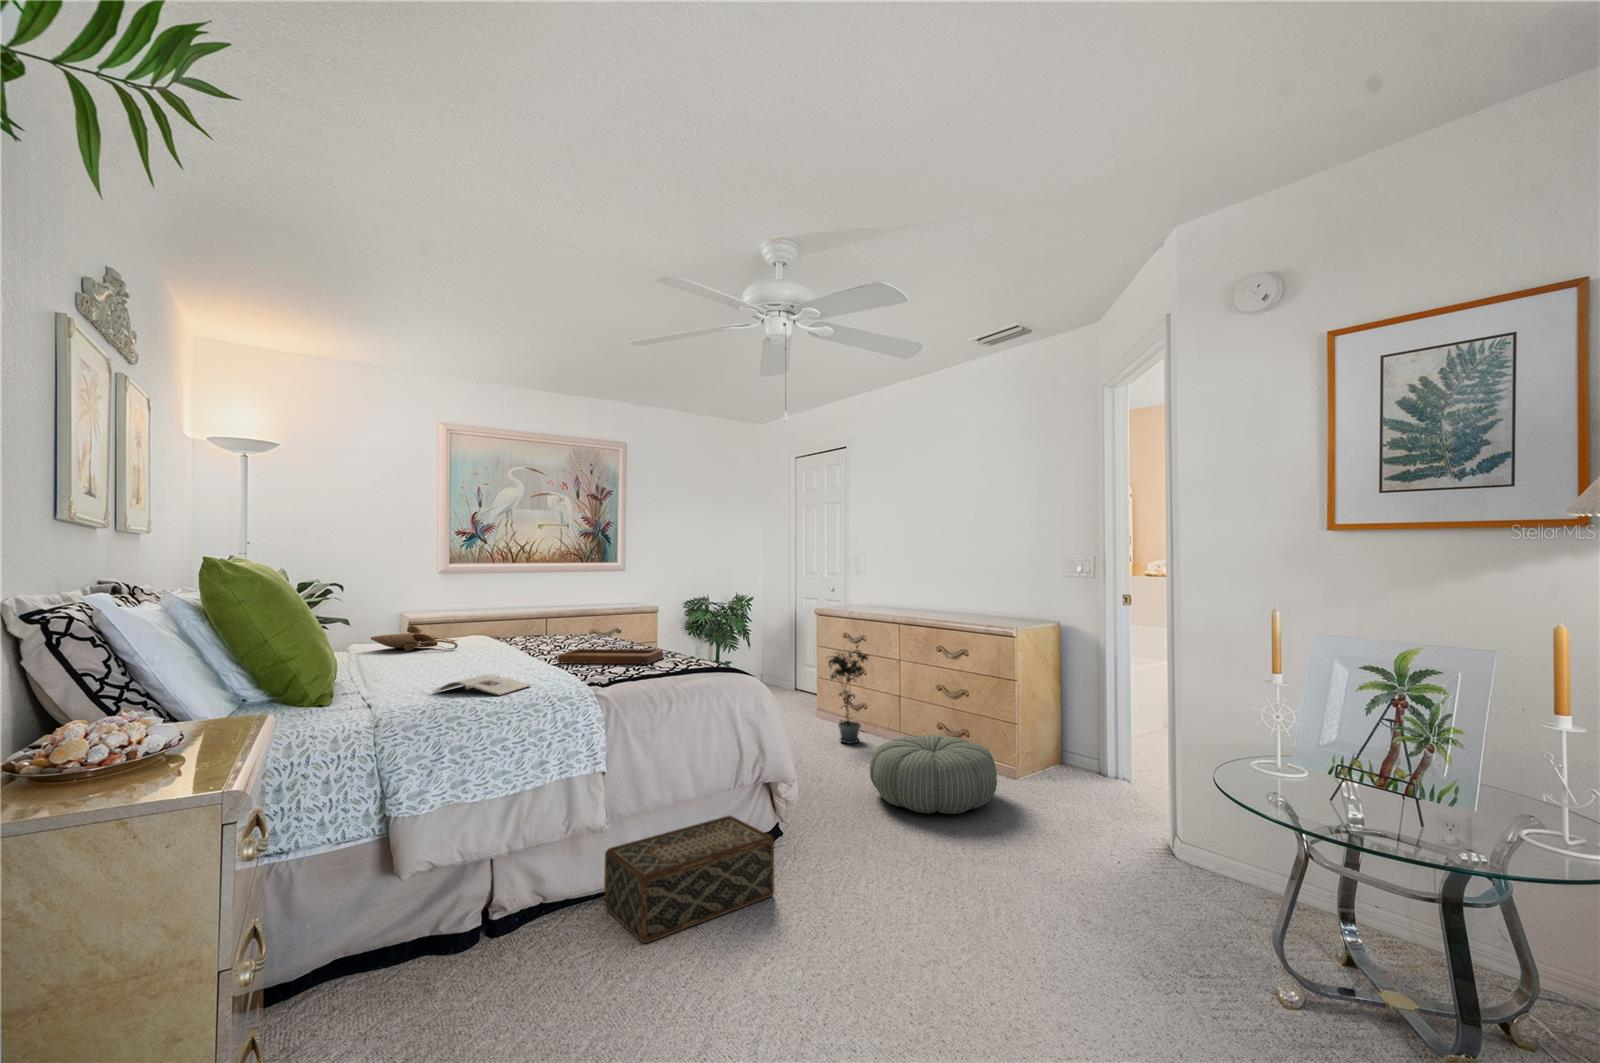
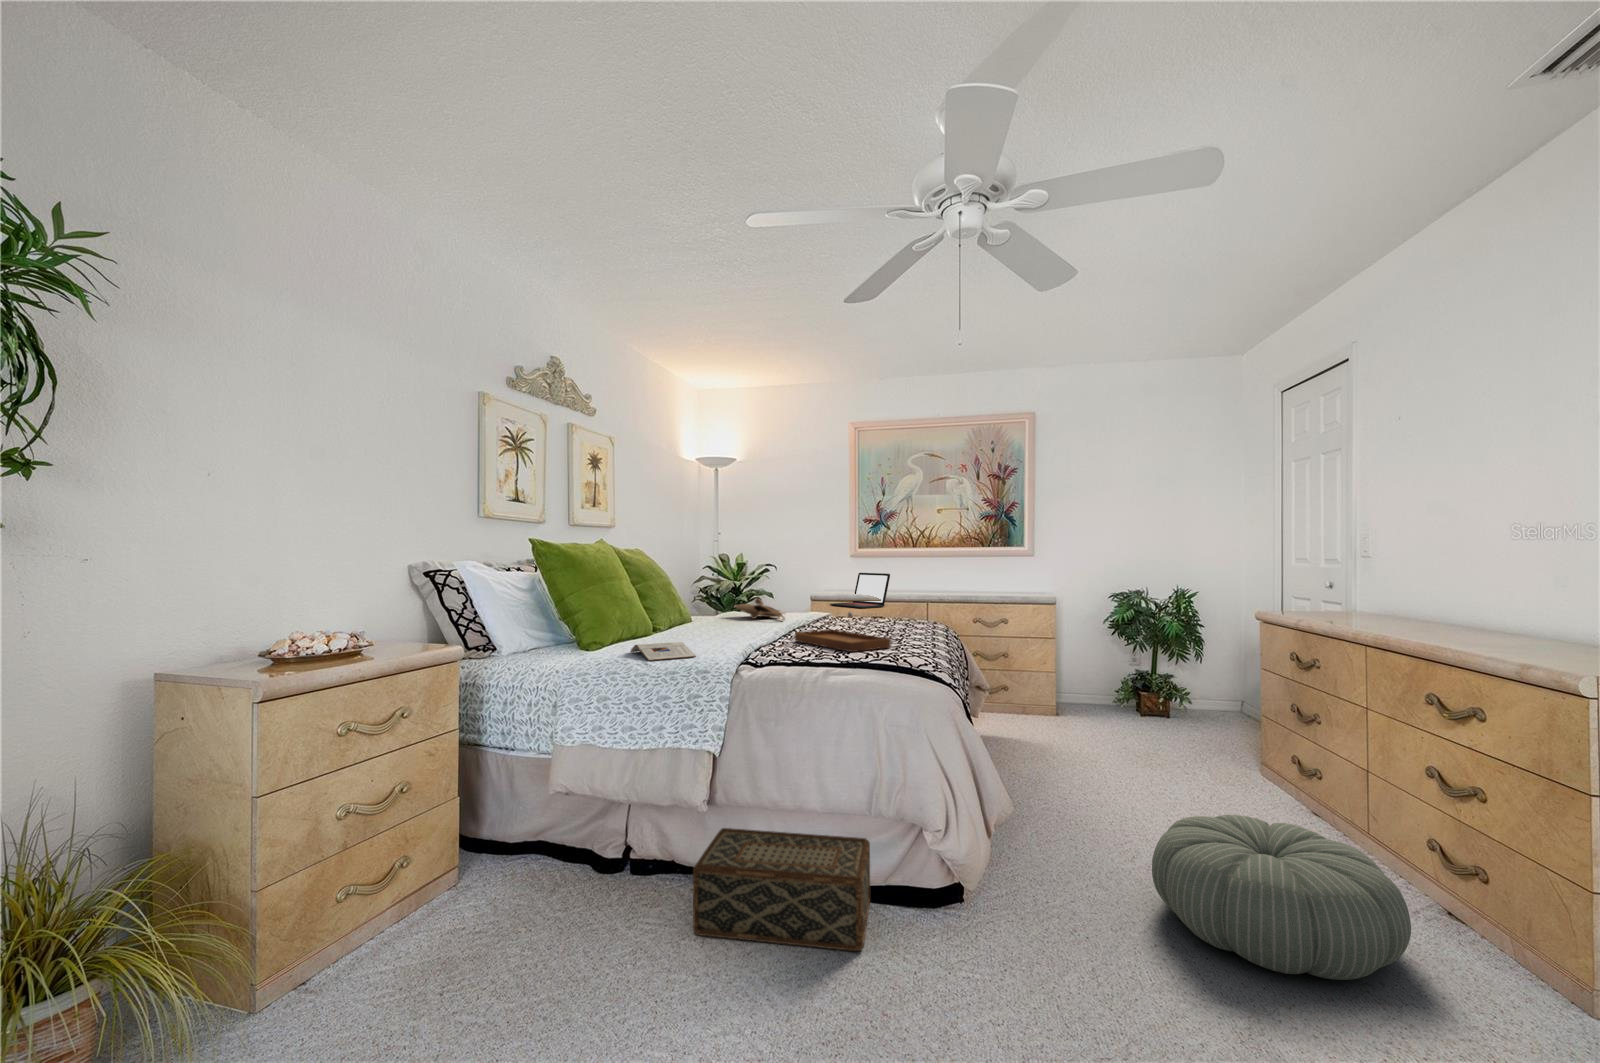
laptop: none [427,592,501,631] -> present [830,573,890,608]
potted plant: present [828,645,868,744] -> none [1195,666,1294,809]

